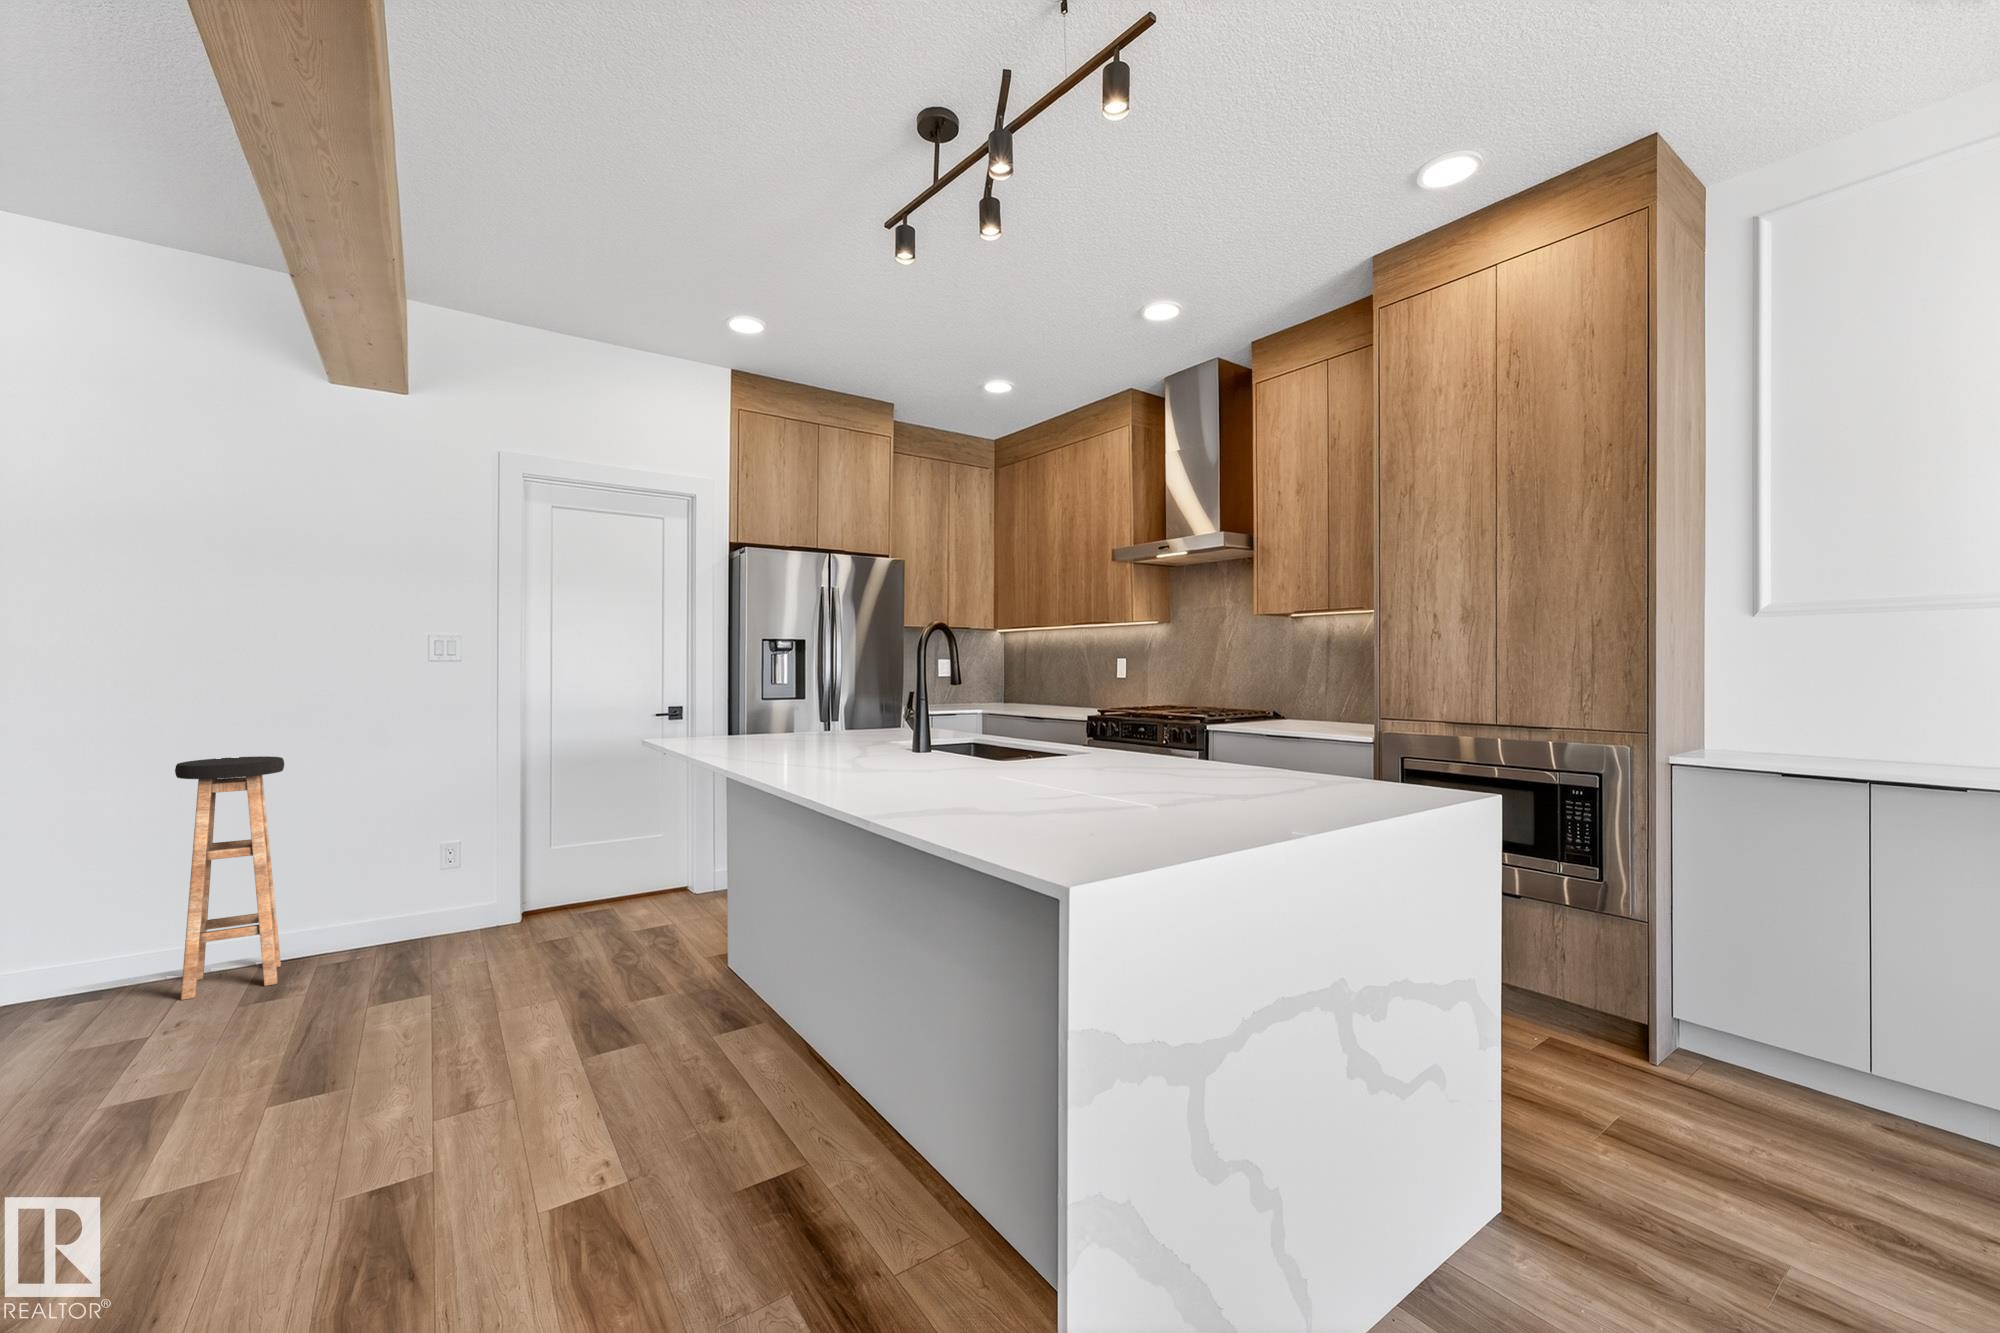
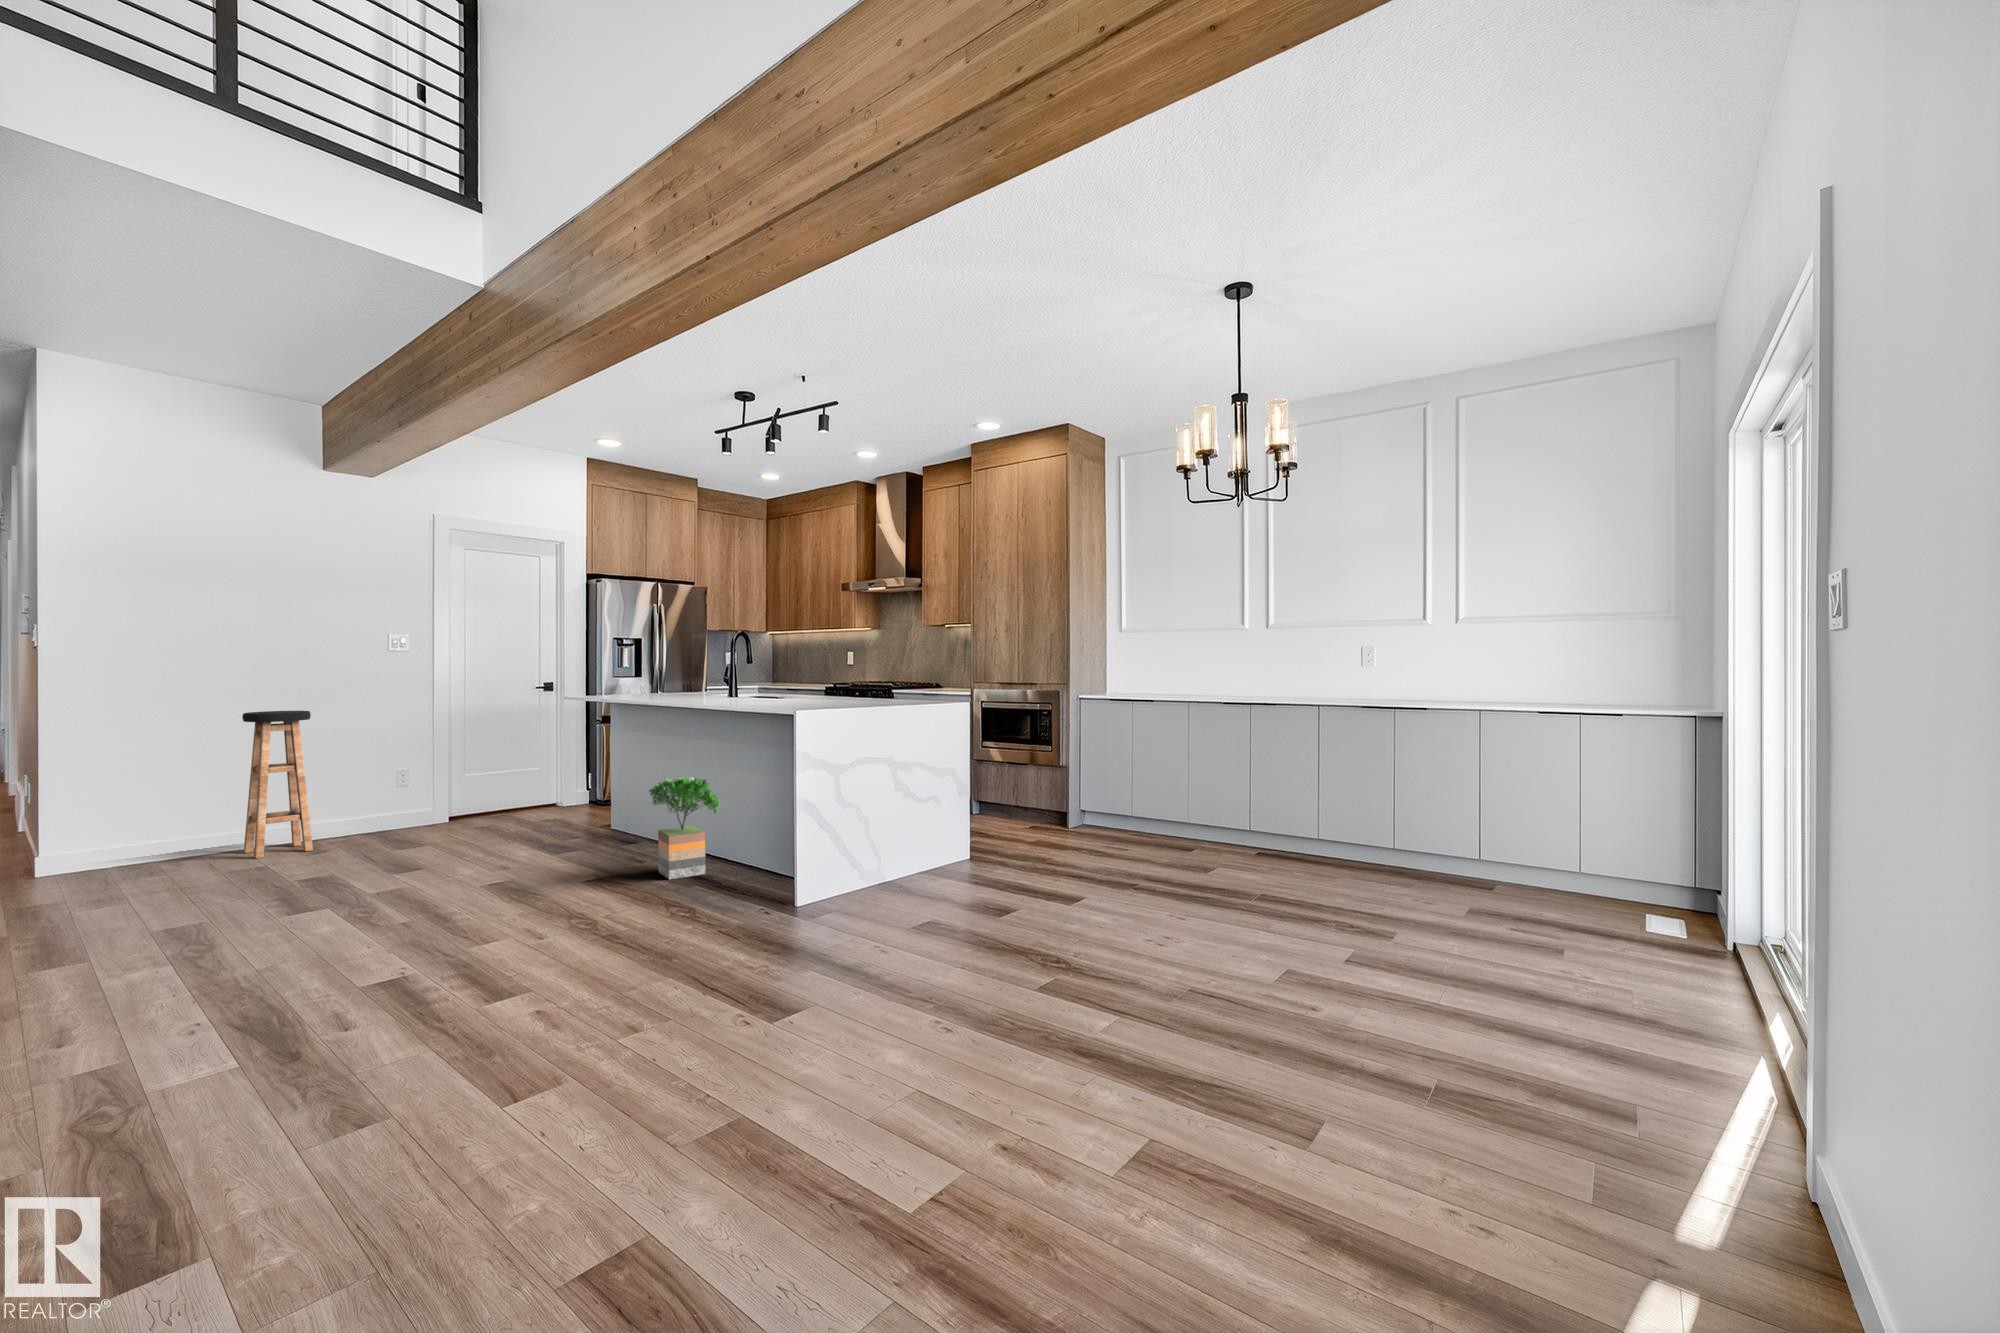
potted tree: none [702,944,858,1200] -> present [649,777,720,879]

